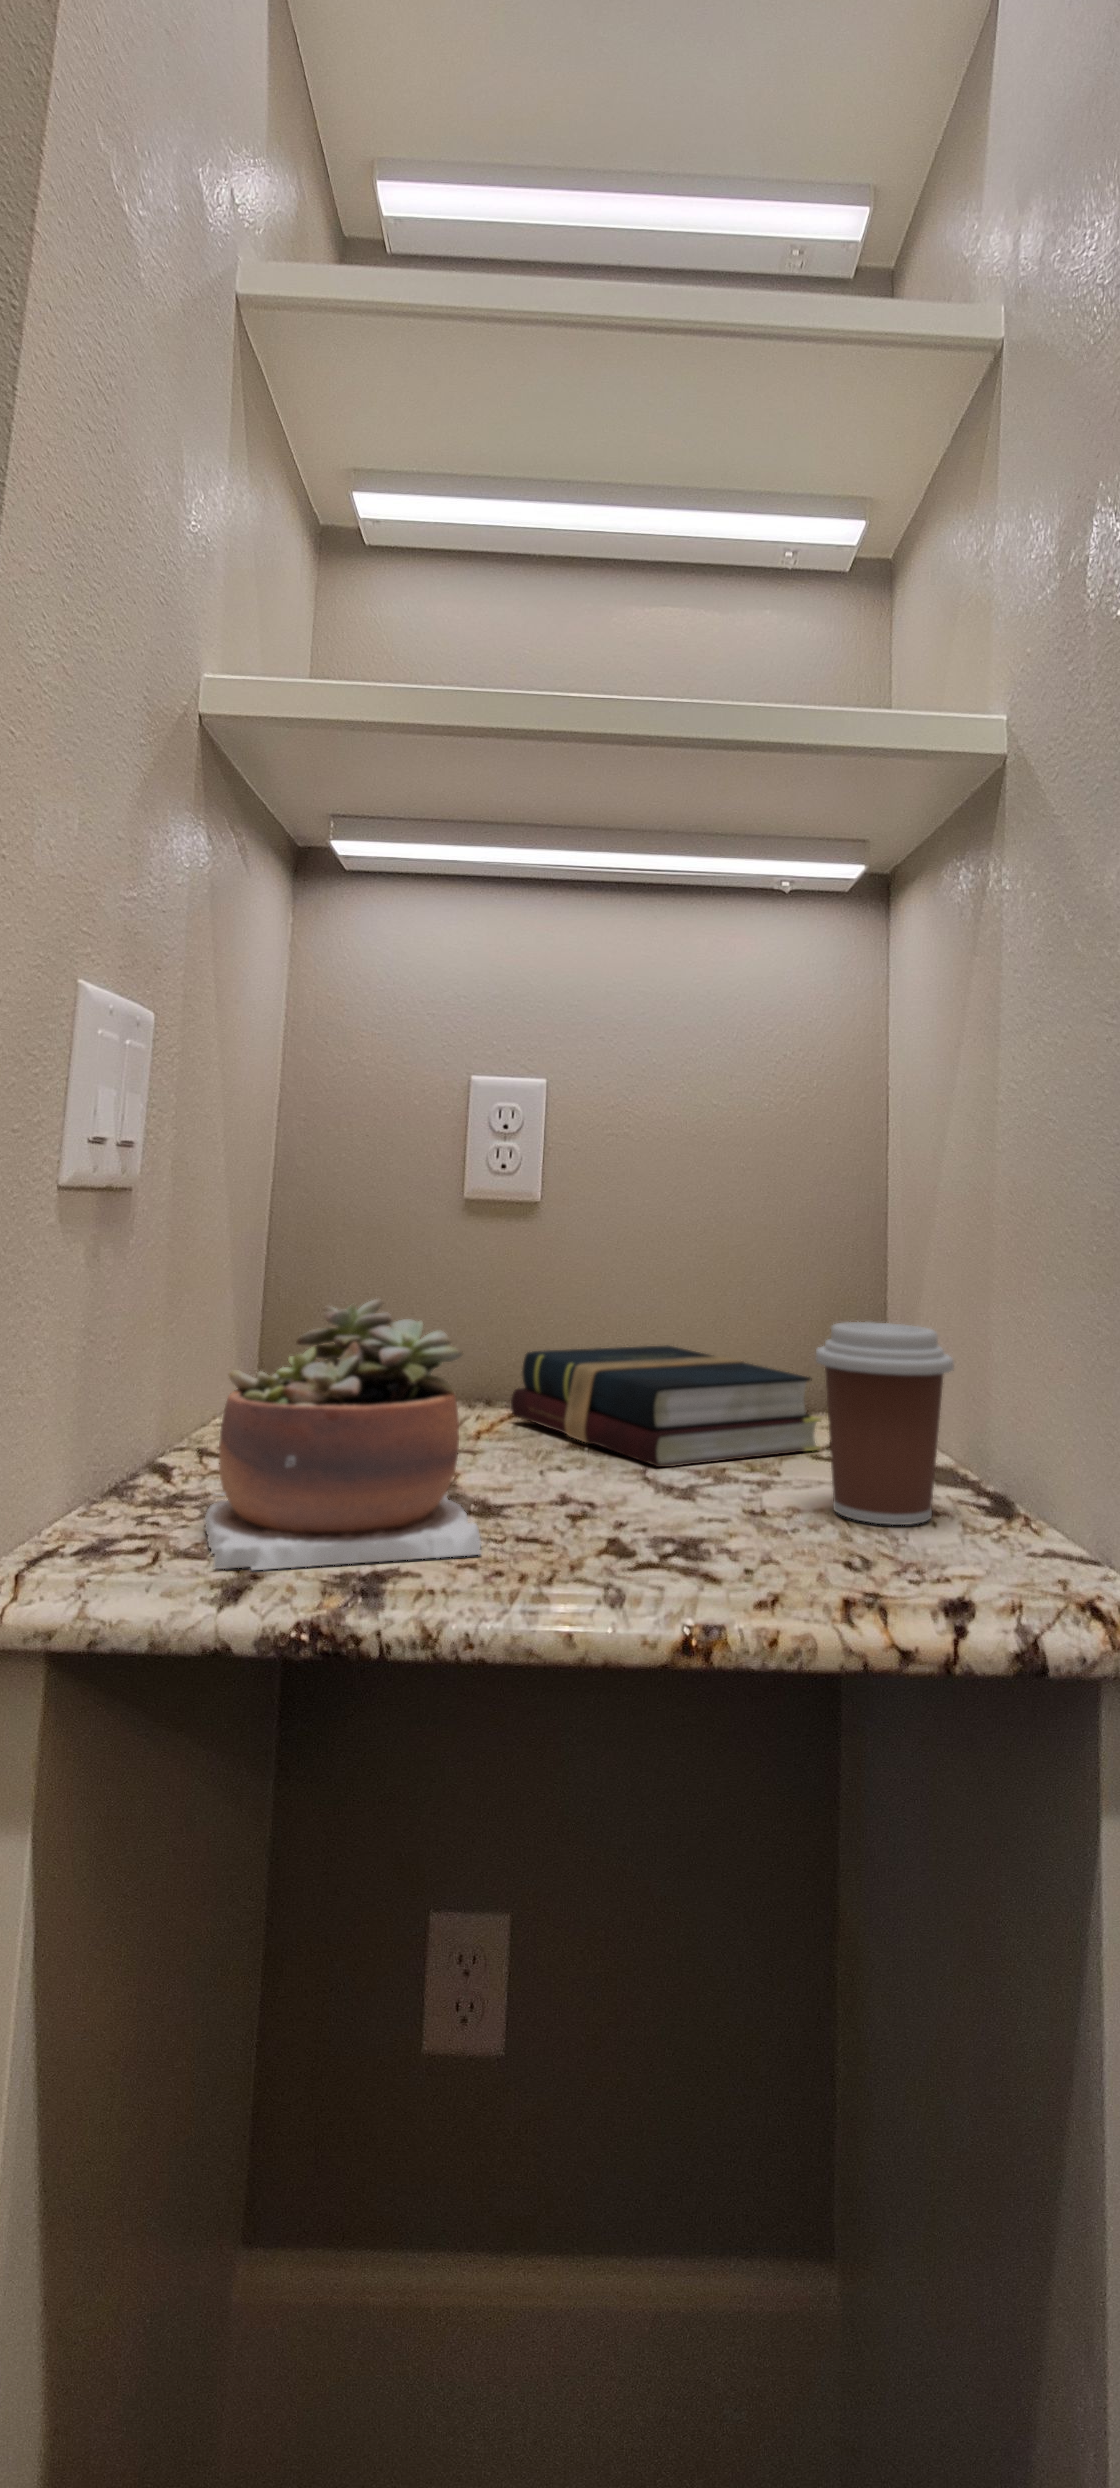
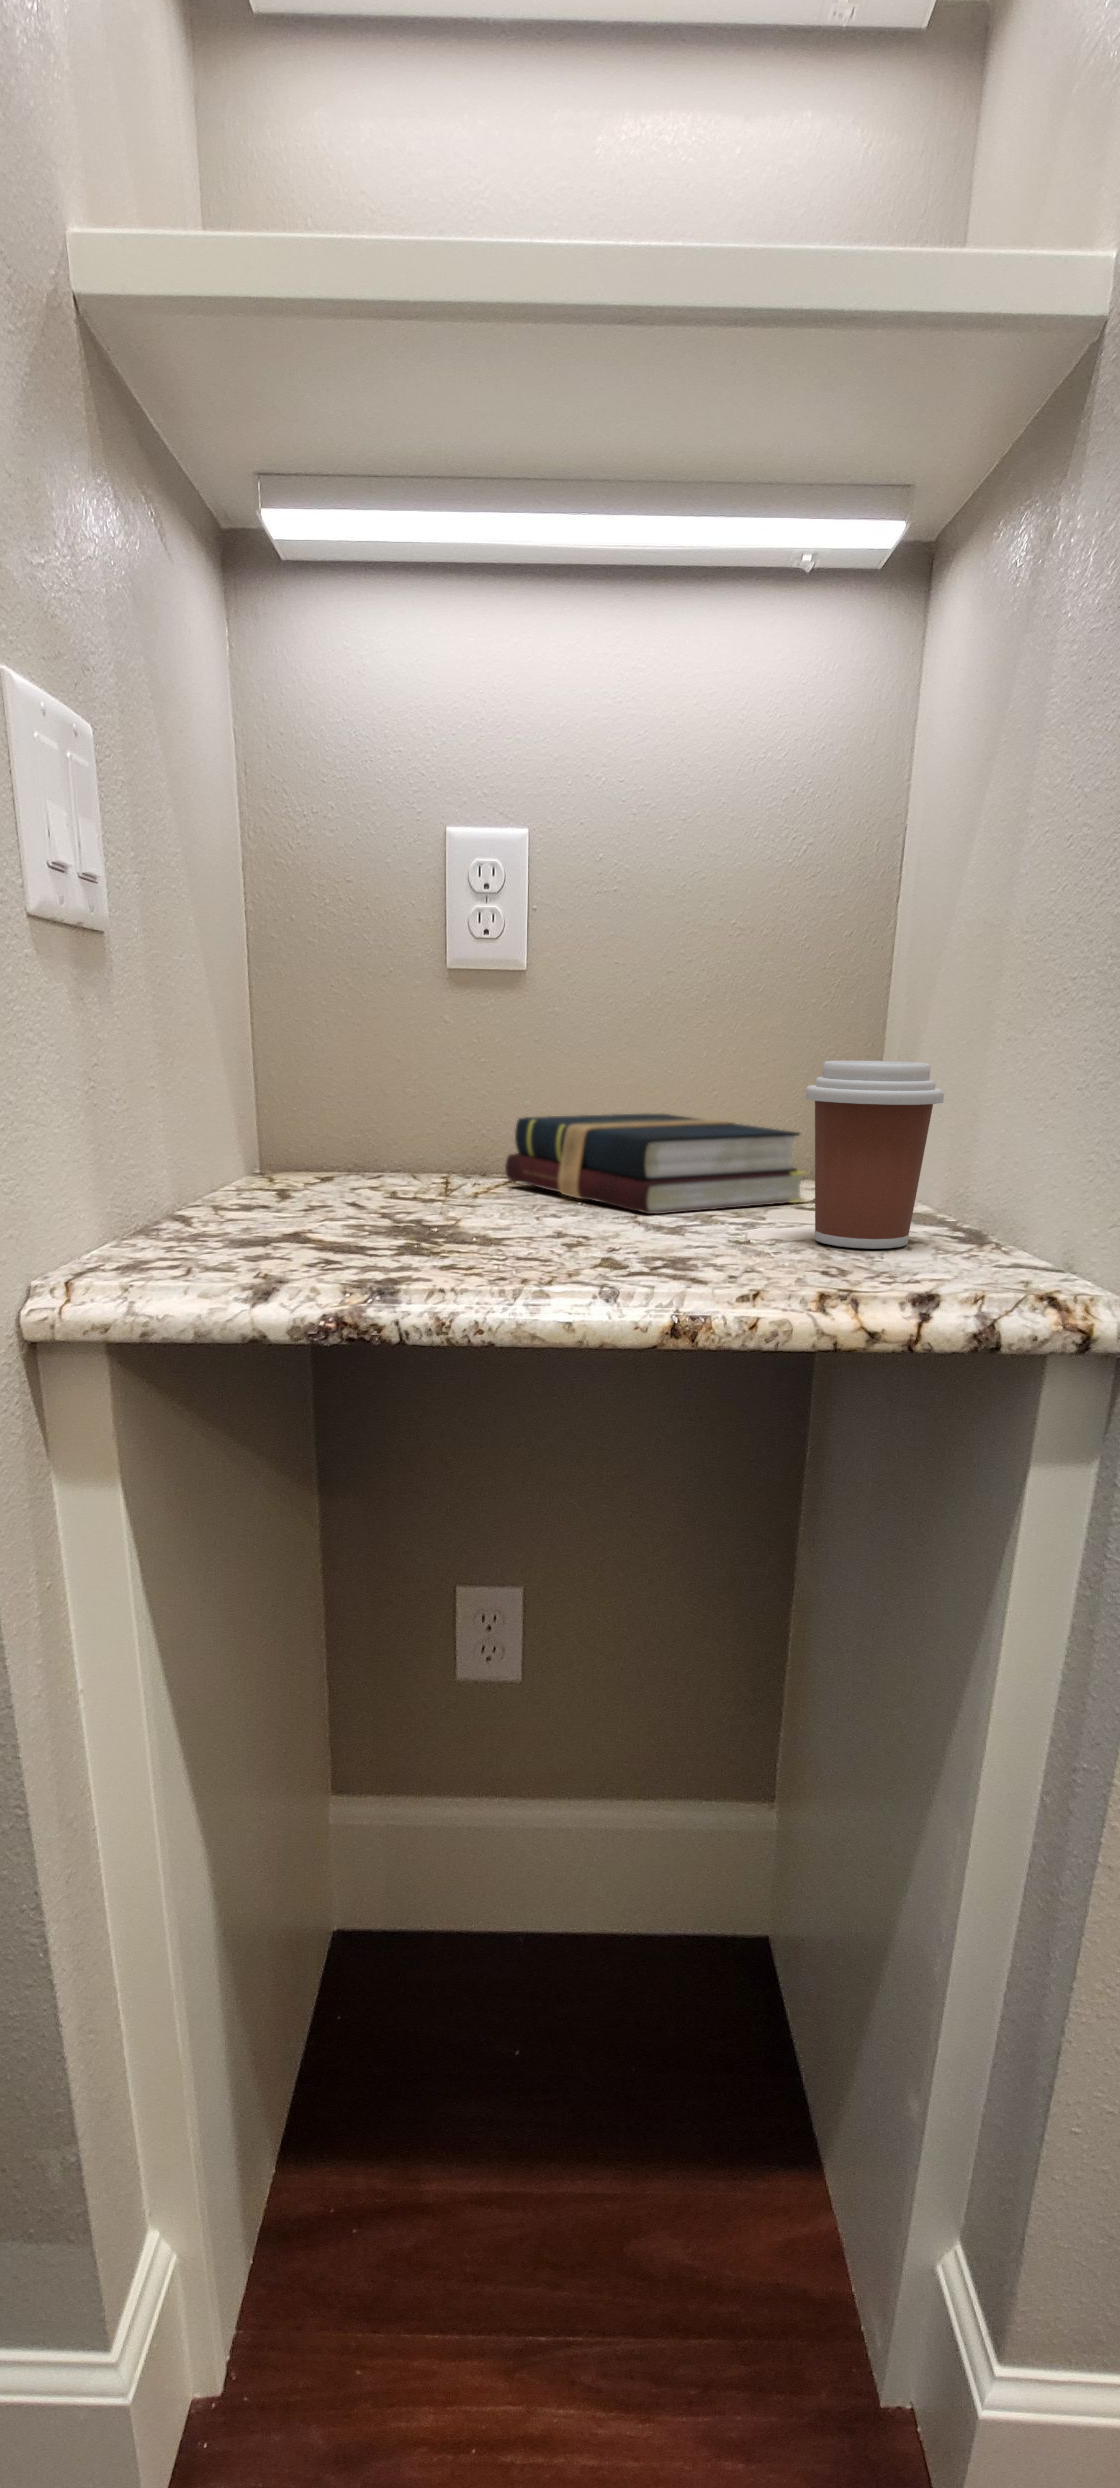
succulent plant: present [205,1299,481,1570] -> none [227,1040,486,1280]

